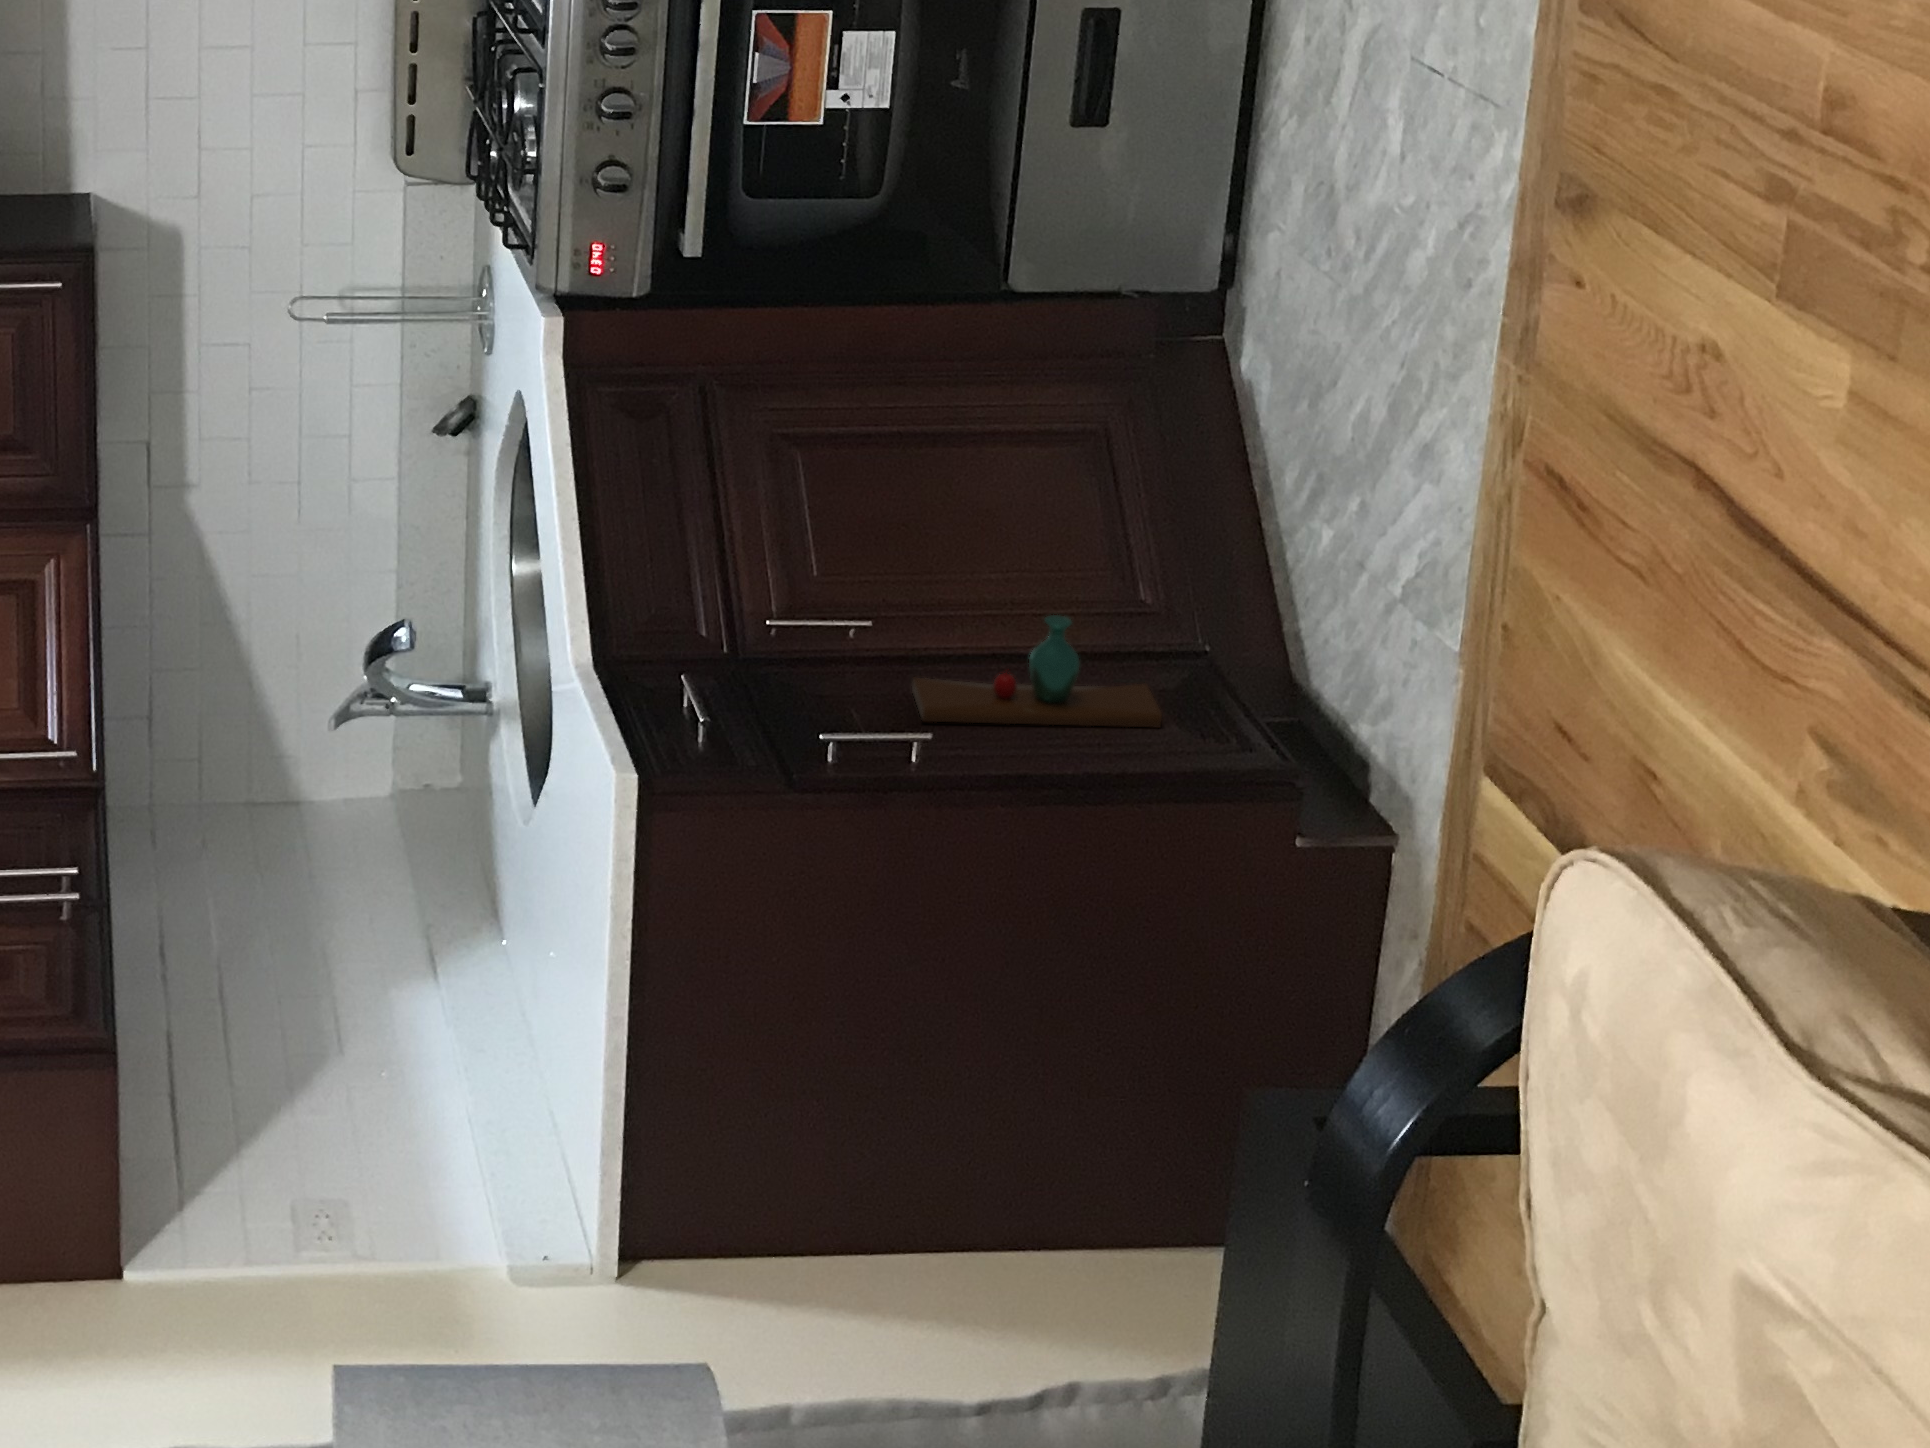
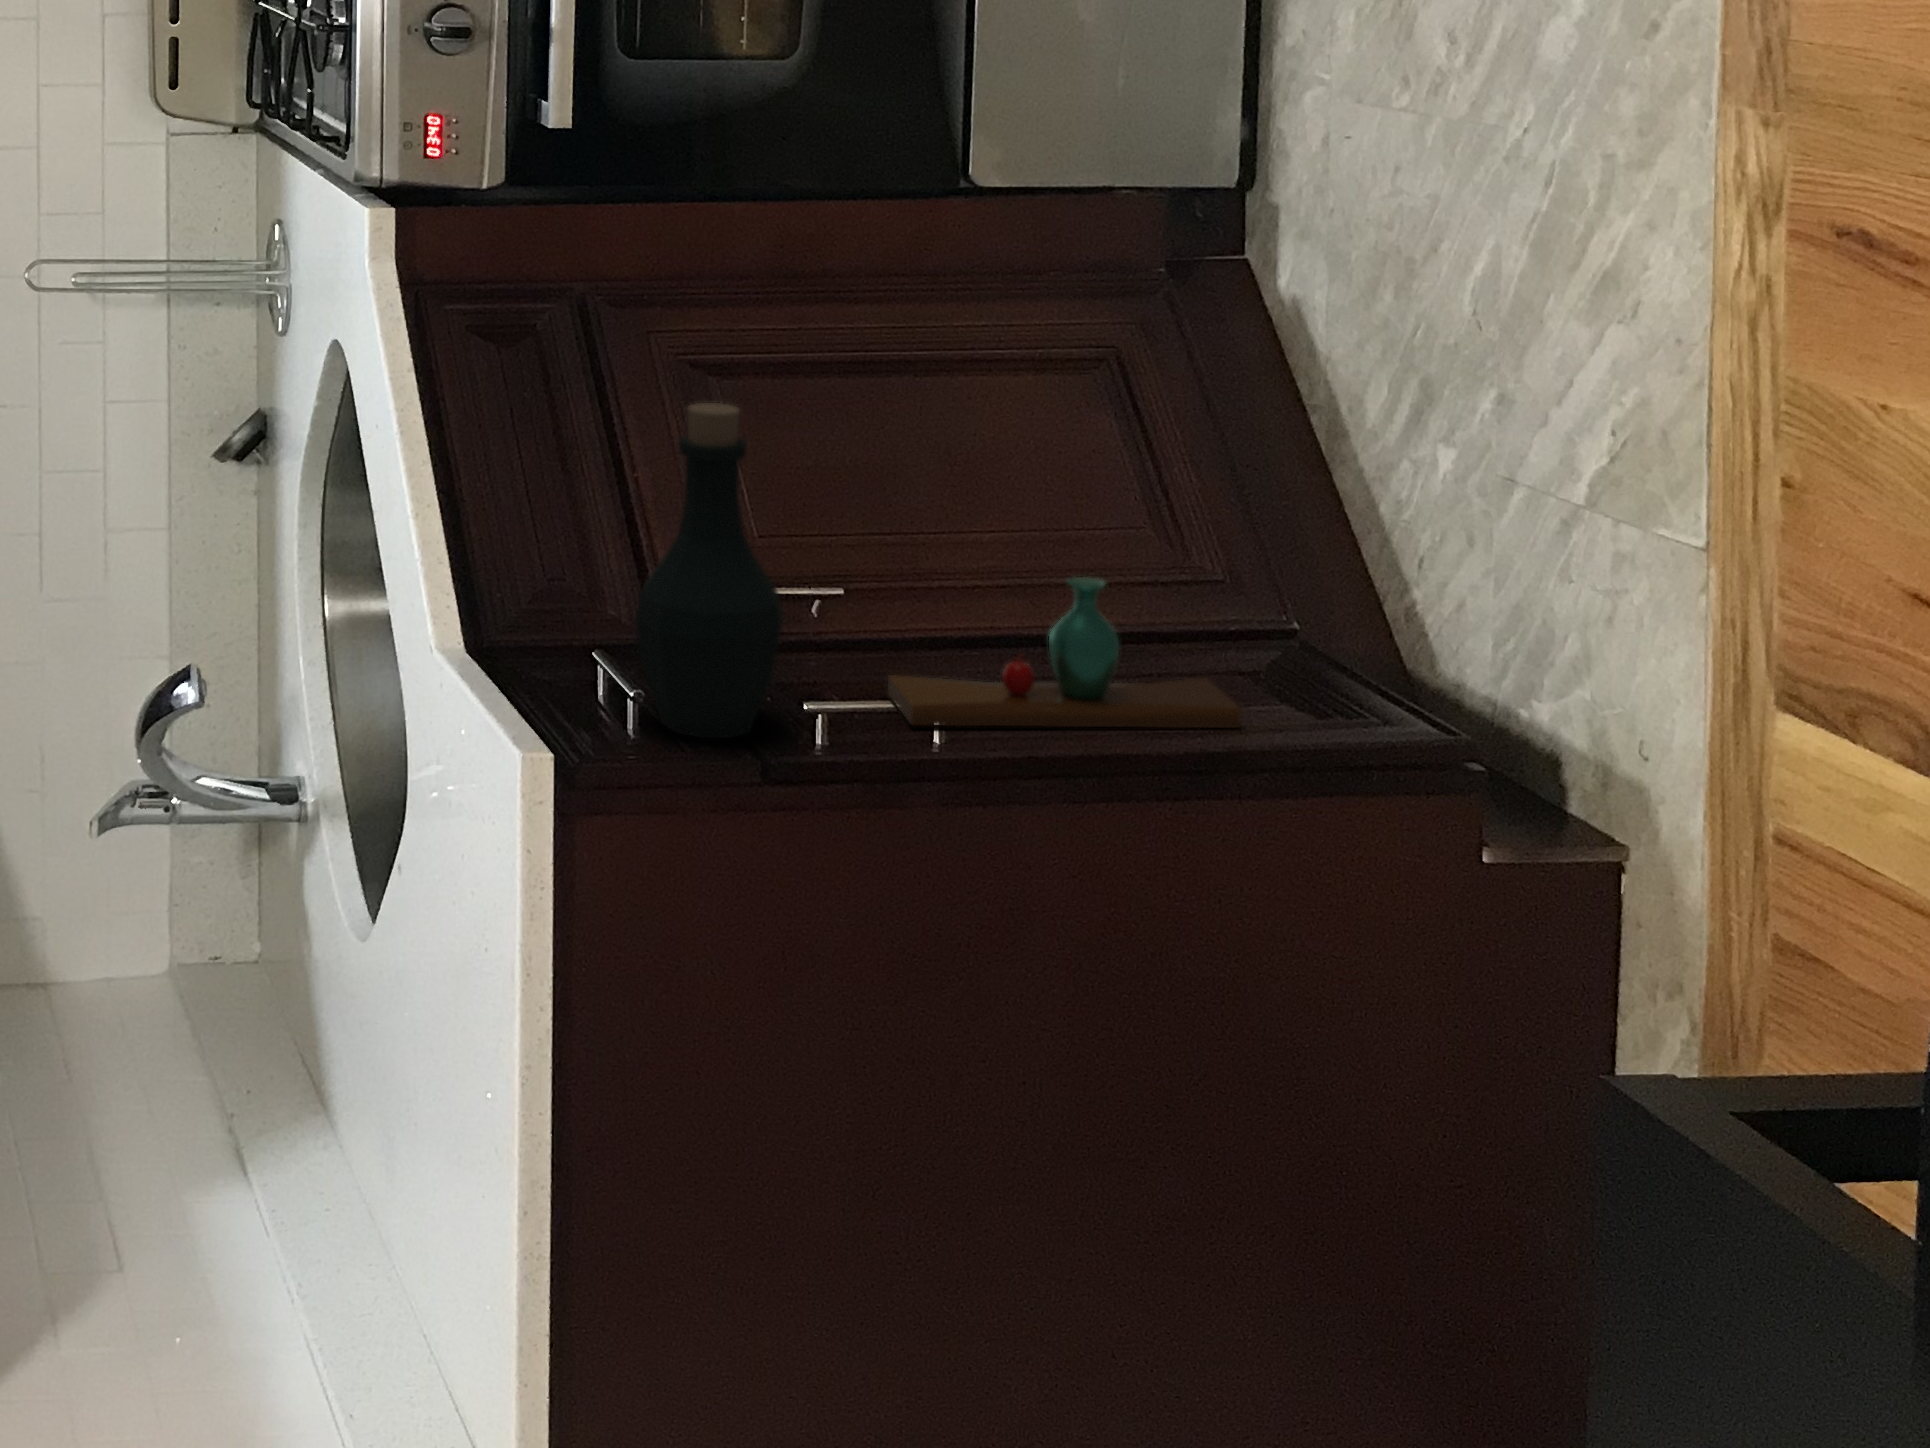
bottle: none [725,493,833,731] -> present [636,403,783,738]

